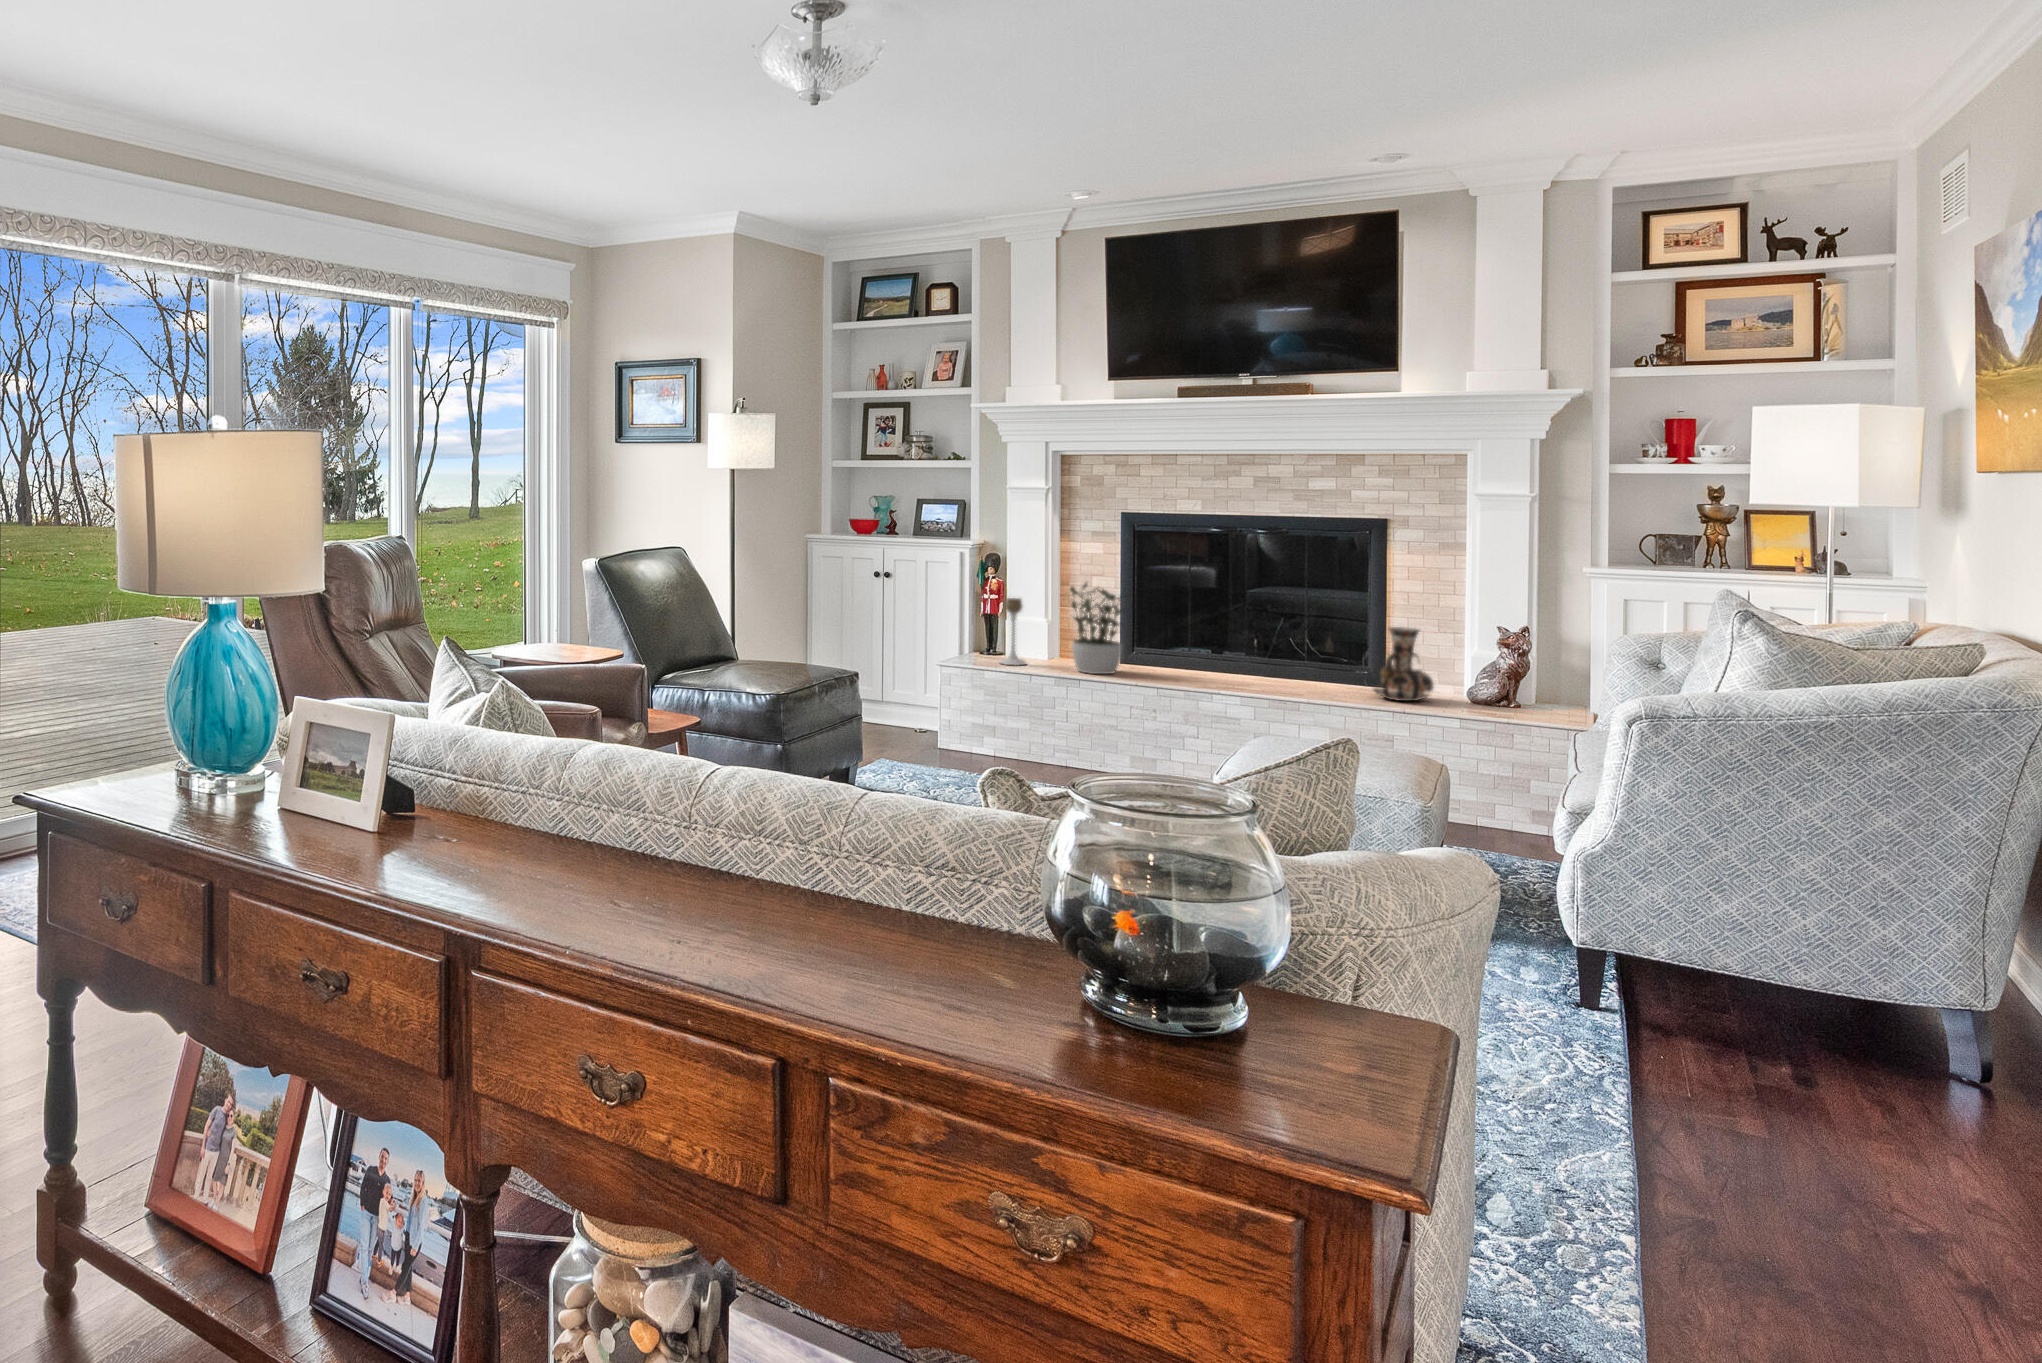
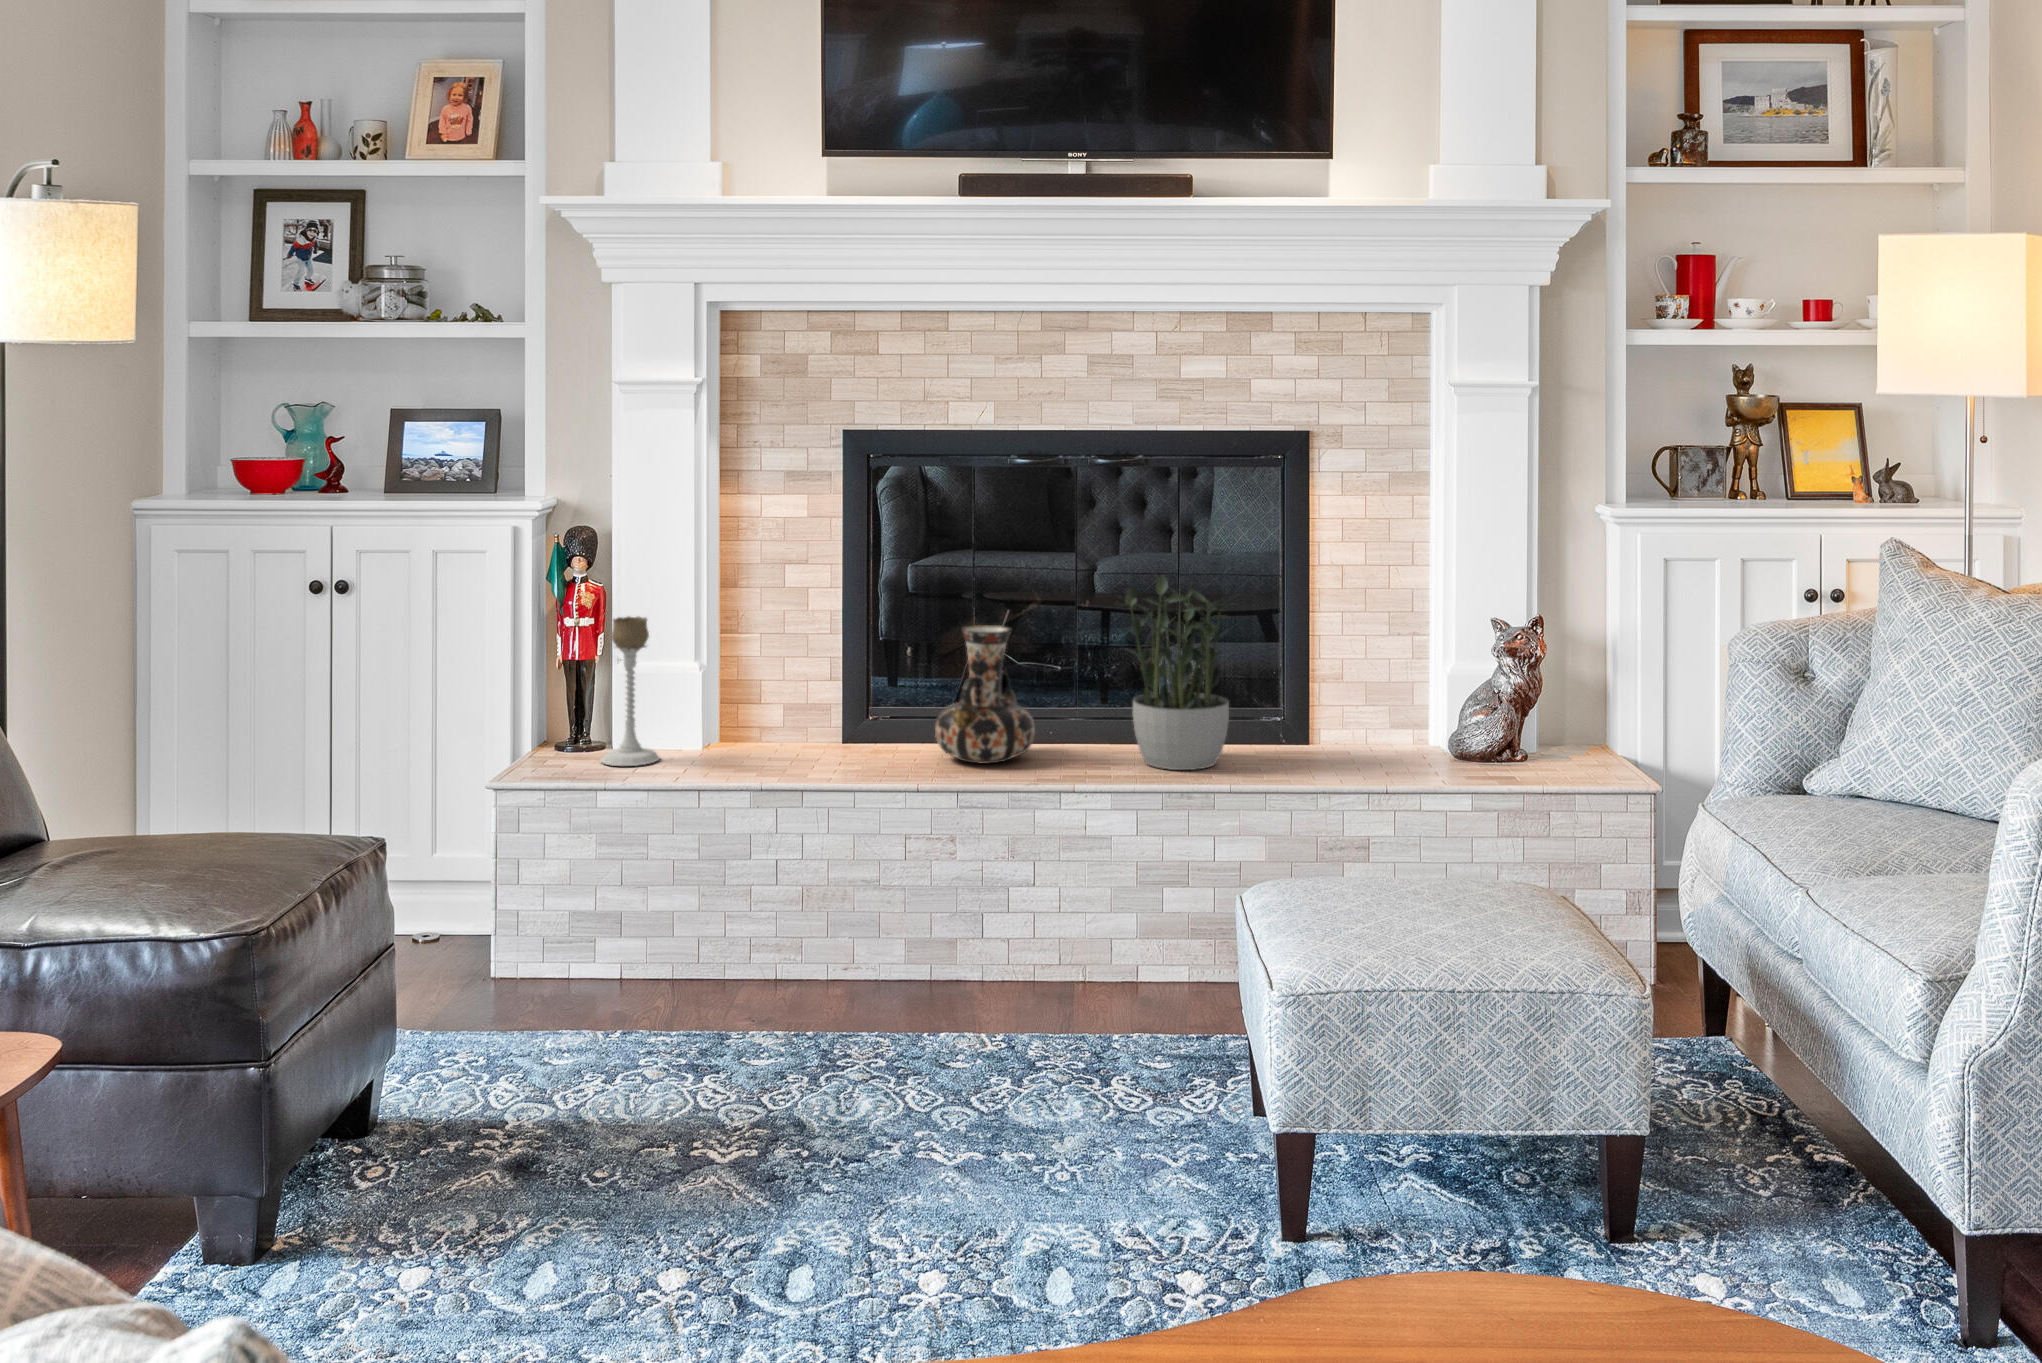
potted plant: present [1070,583,1125,674] -> present [1115,576,1236,770]
decorative vase: present [1372,627,1434,701] -> present [935,625,1035,763]

